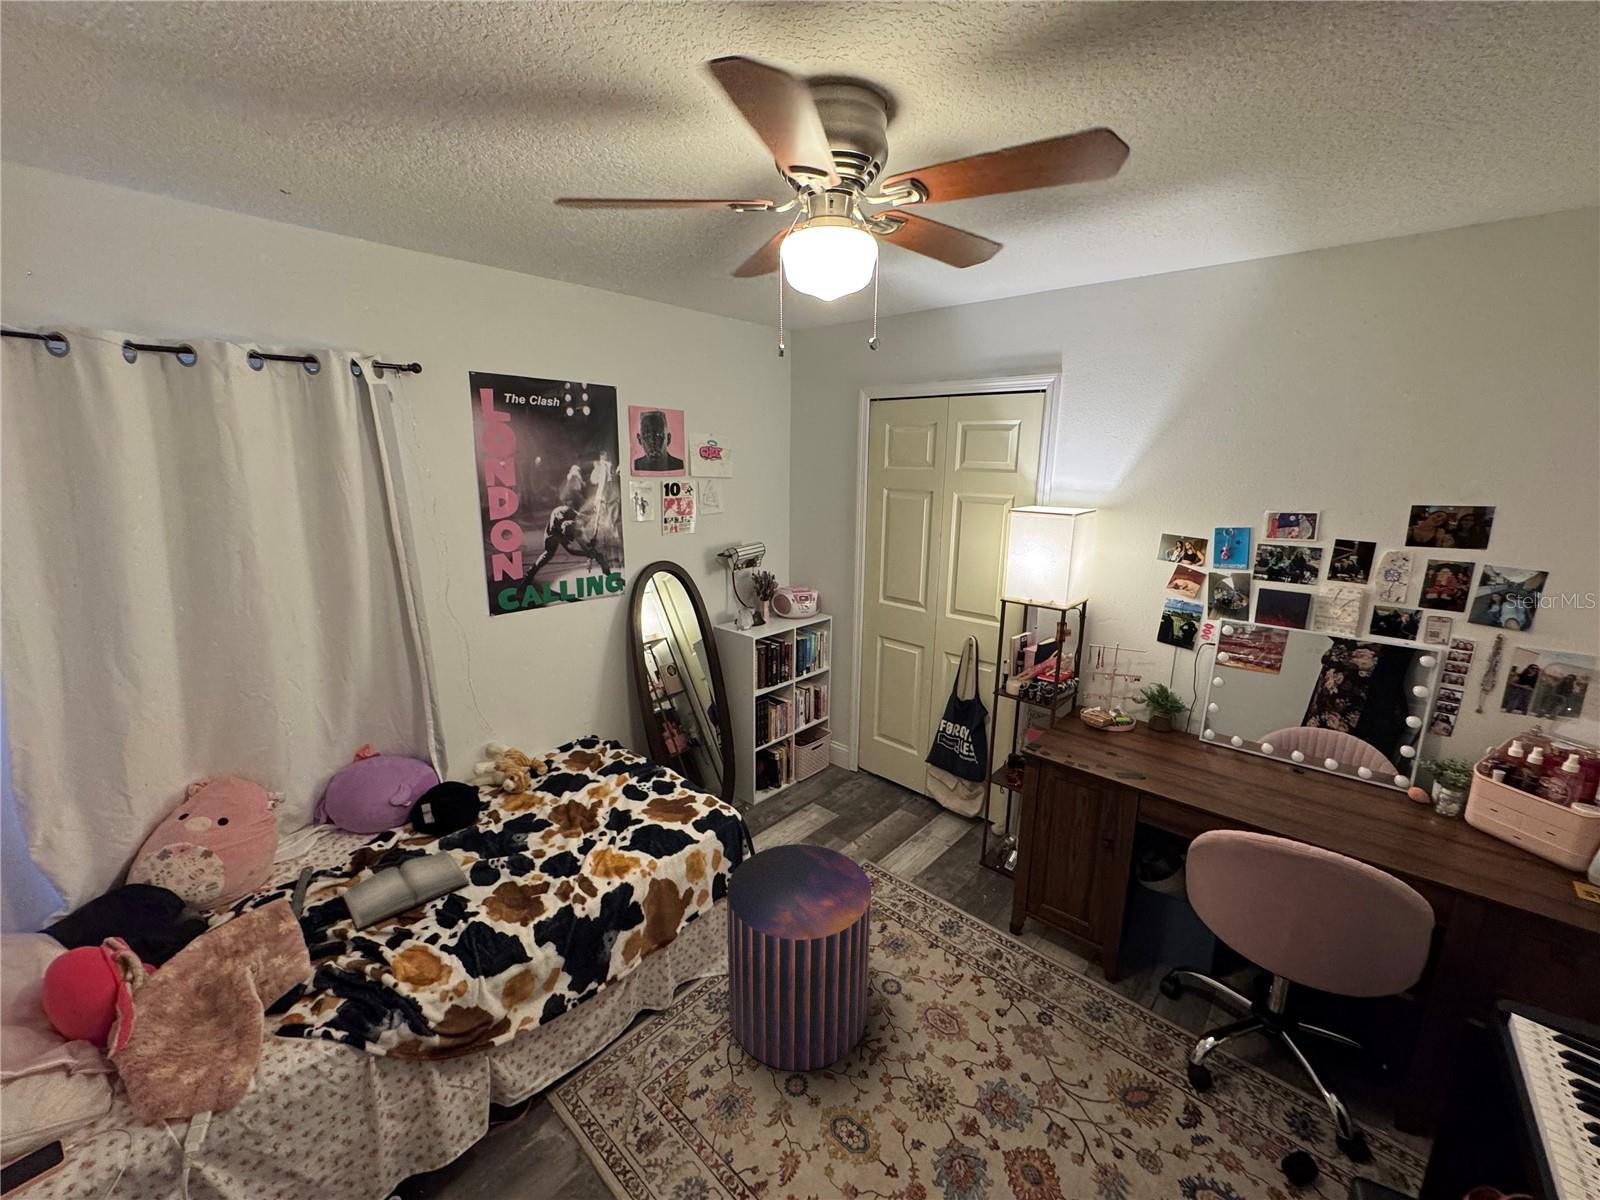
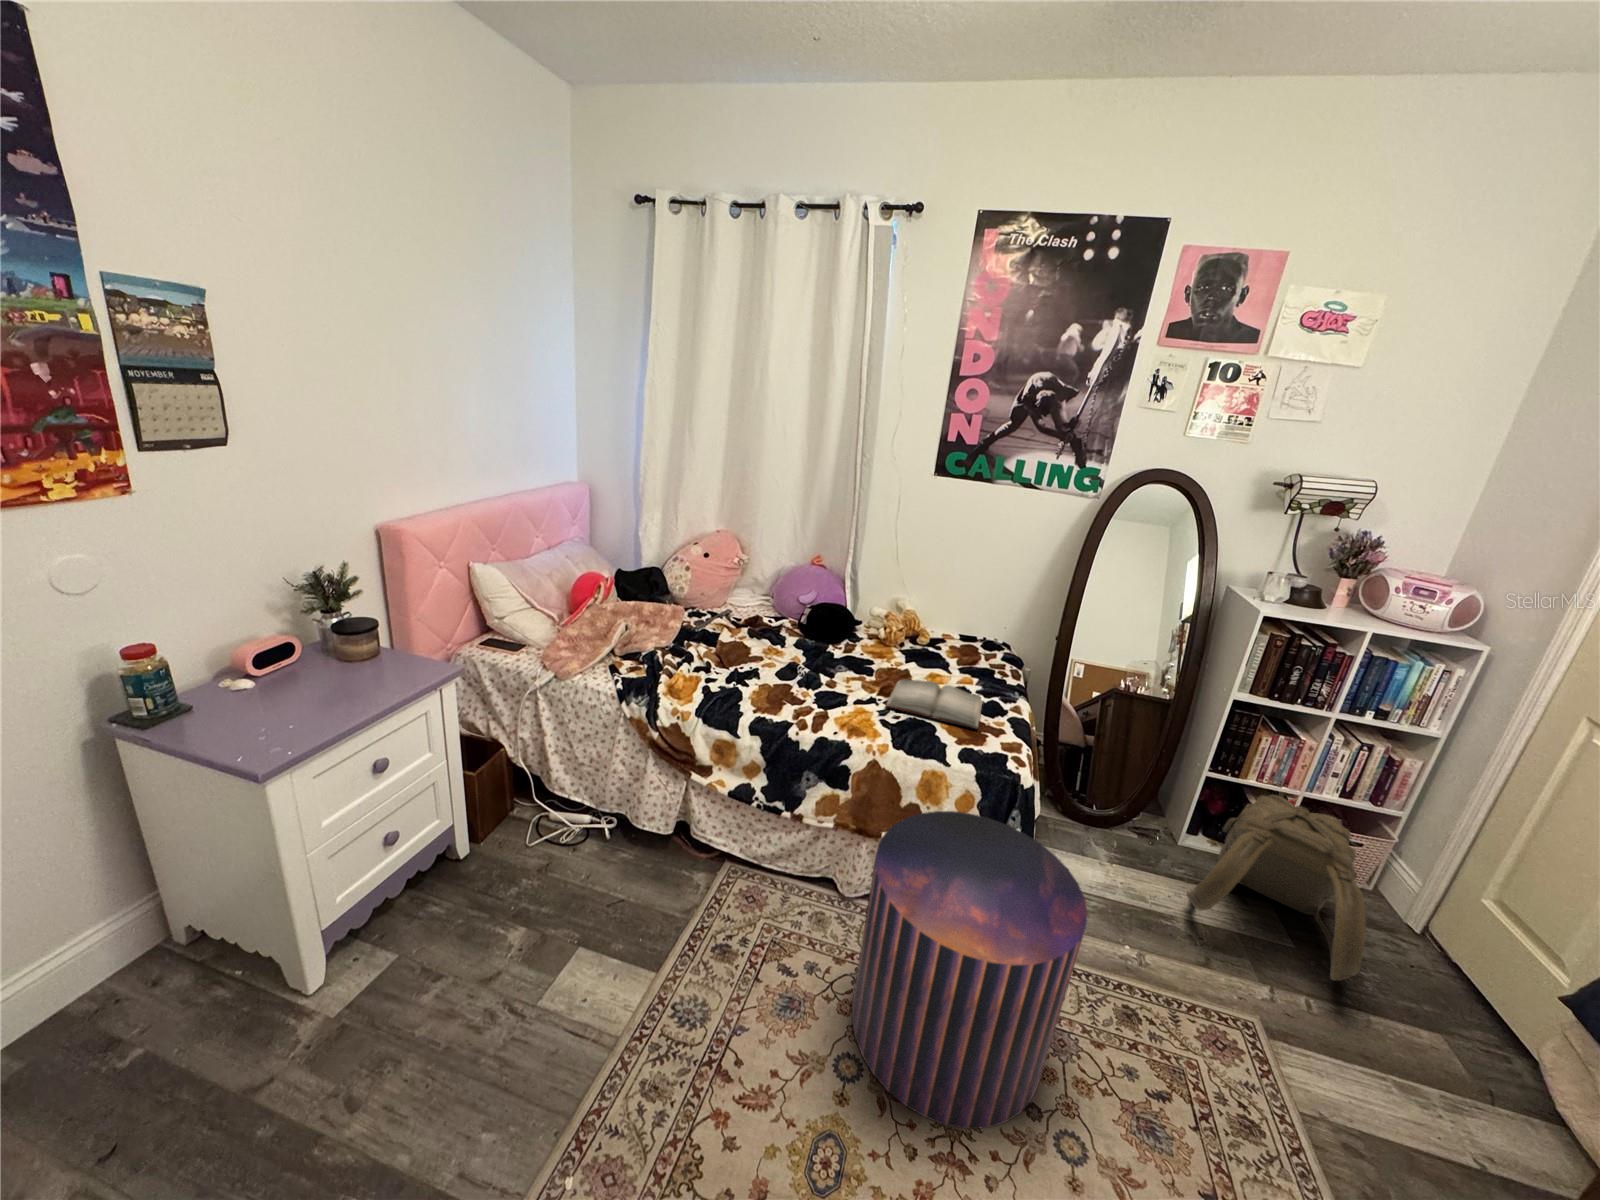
backpack: none [778,736,879,830] -> present [1187,795,1366,981]
hardback book: present [343,849,469,929] -> present [886,680,983,728]

